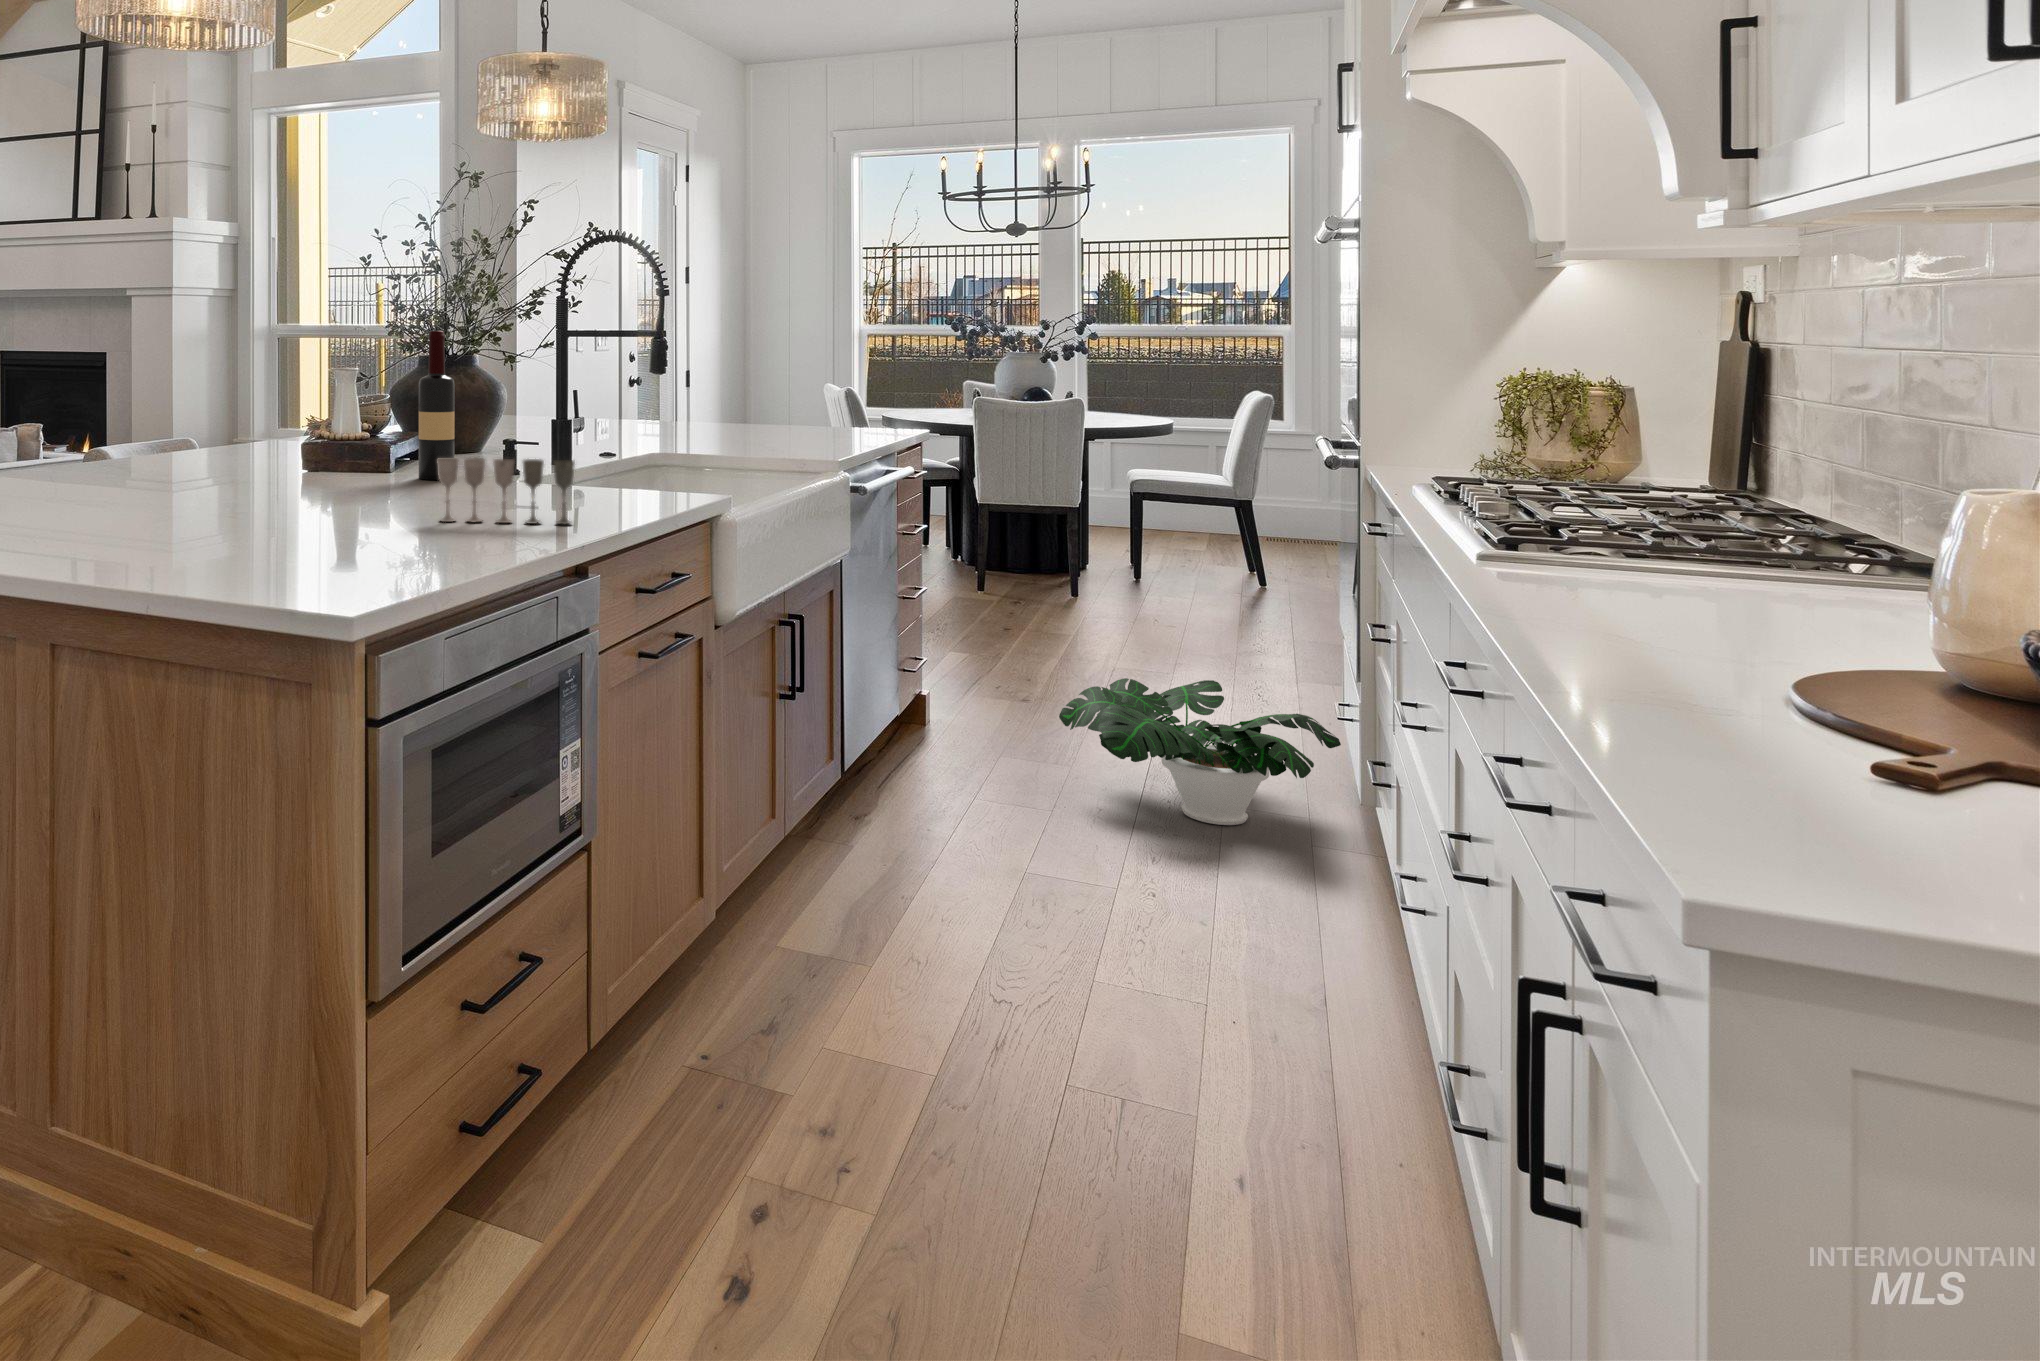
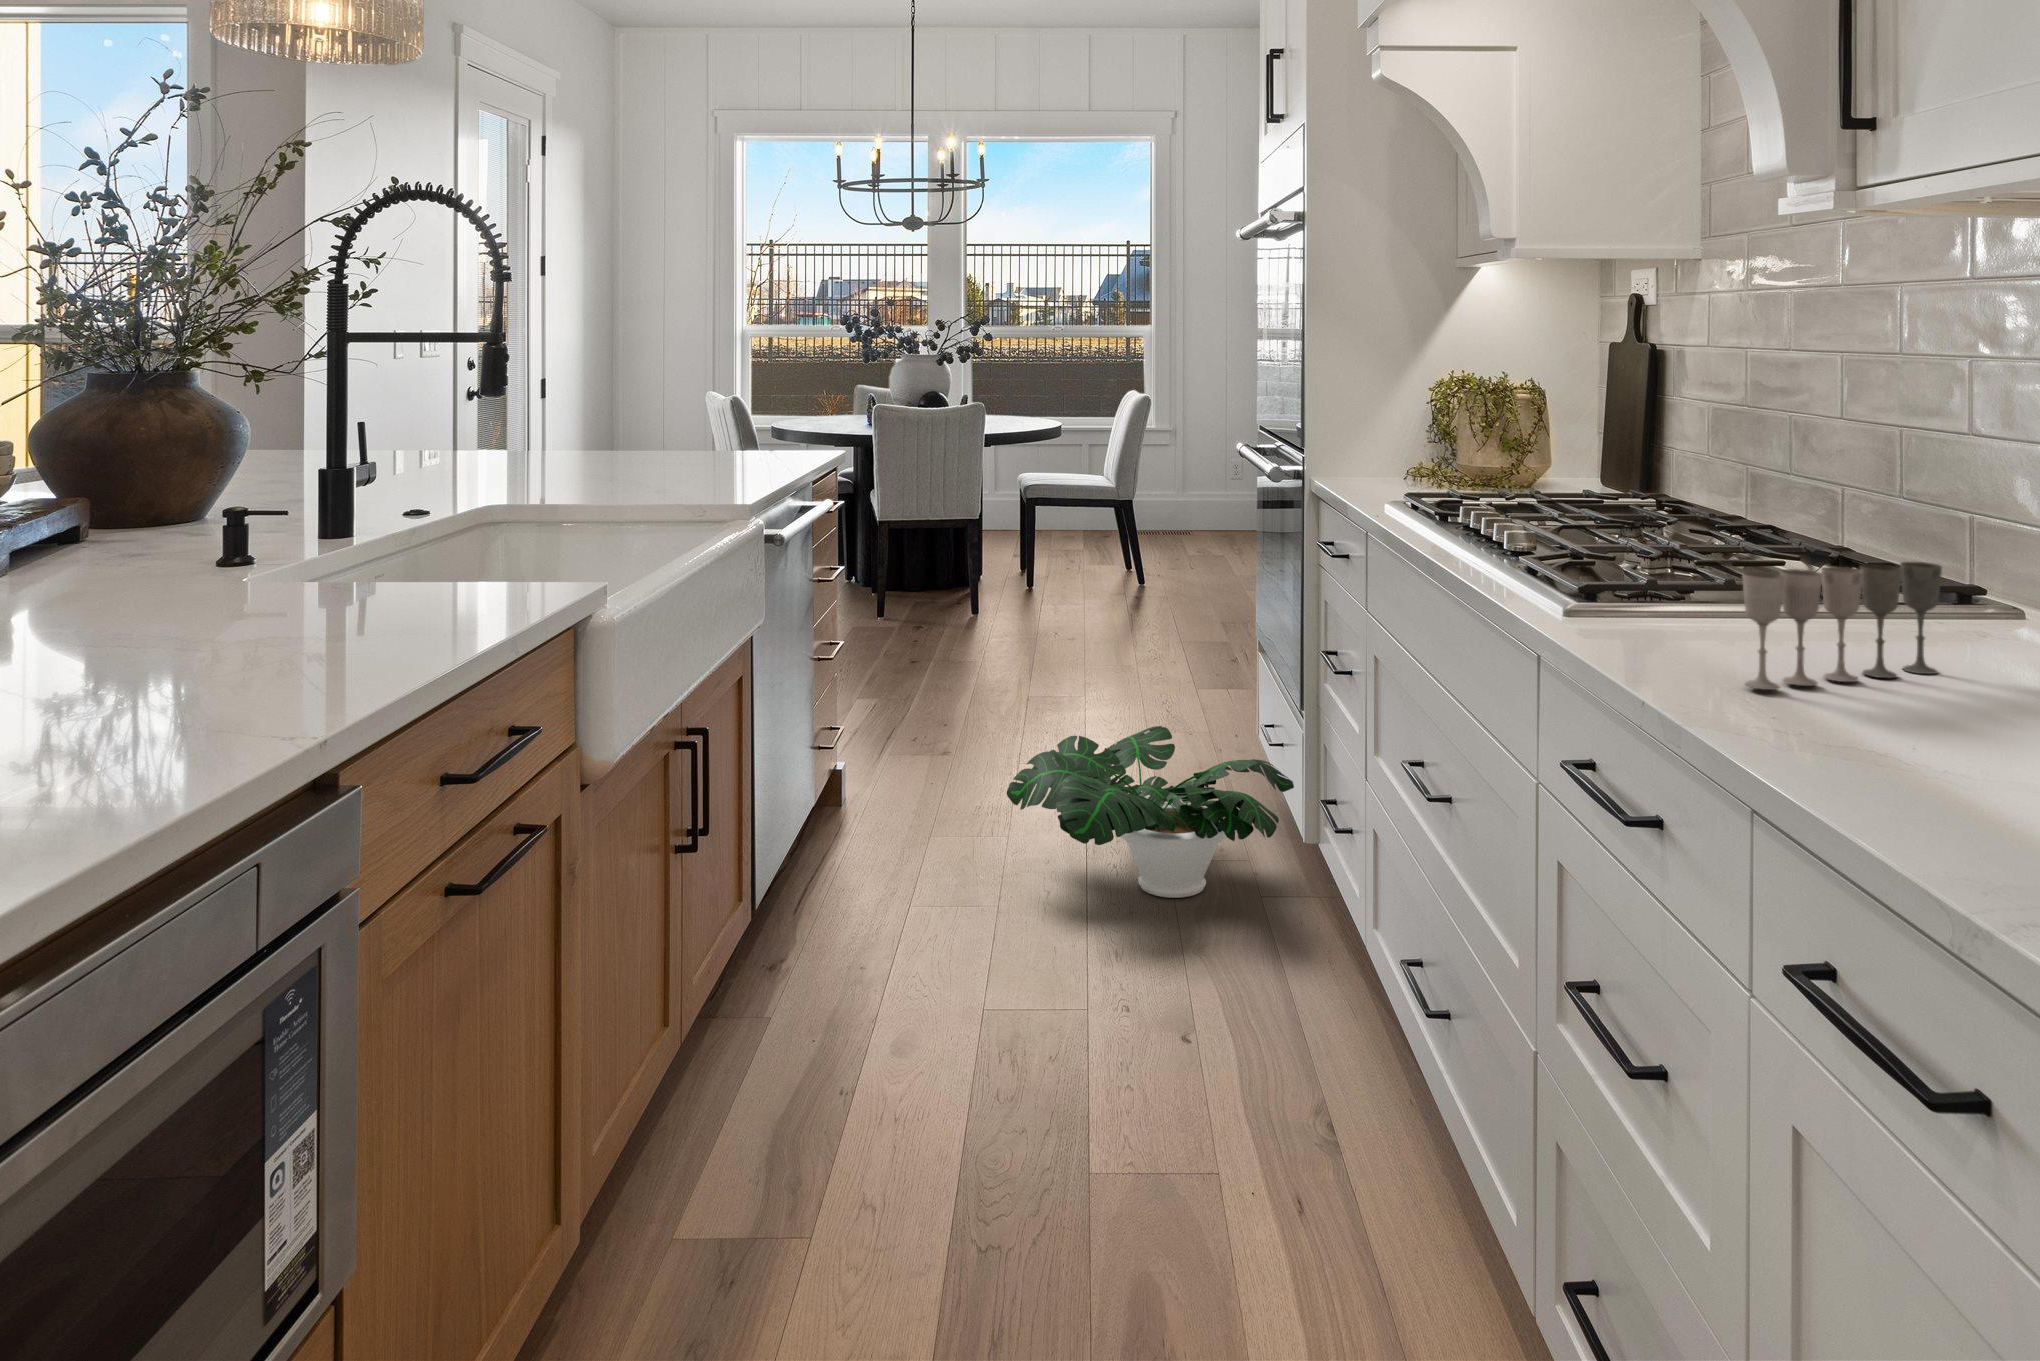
wine bottle: present [419,331,455,480] -> none [64,333,136,583]
wine glass: present [438,458,575,524] -> present [1742,562,1942,690]

